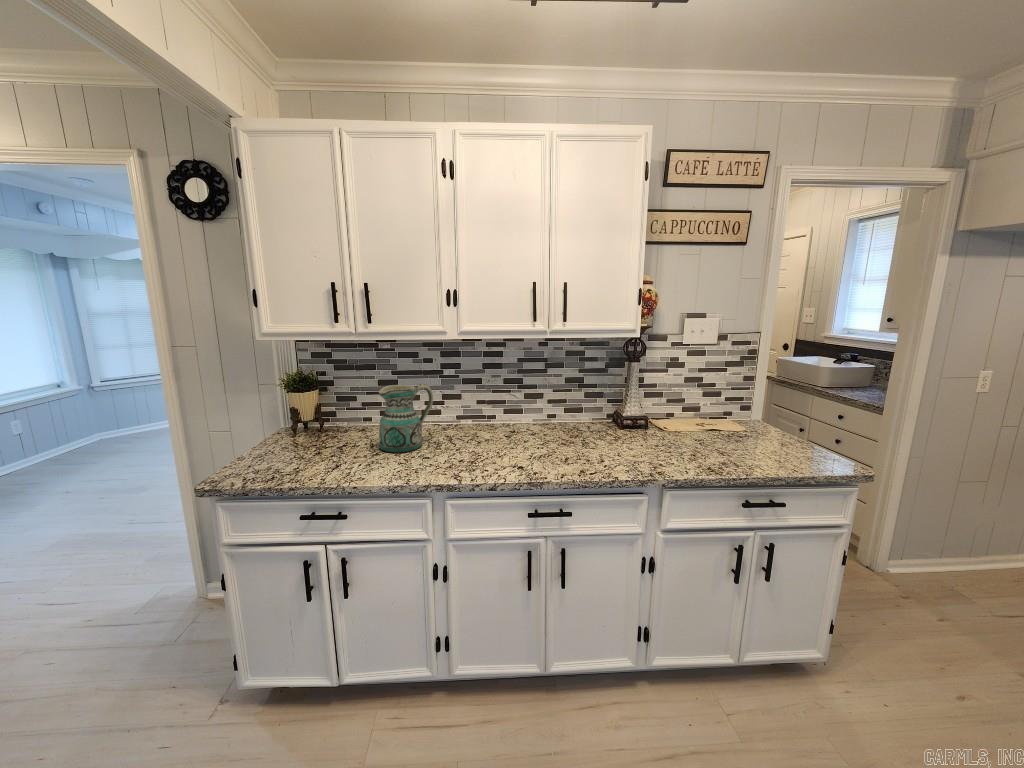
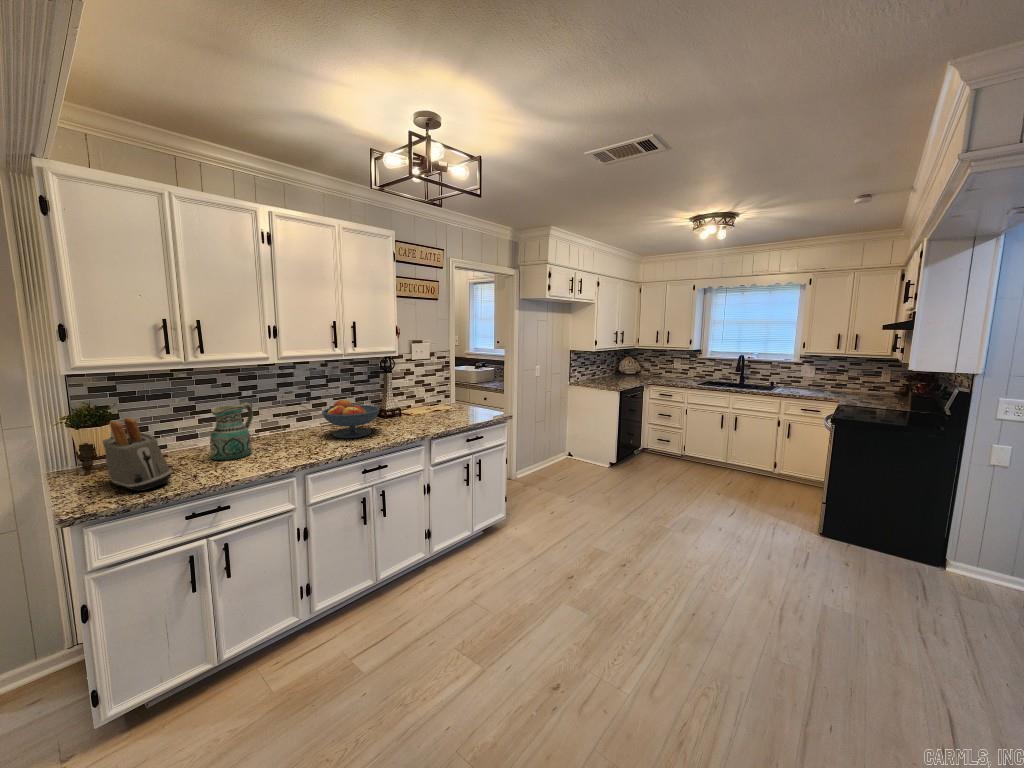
toaster: none [262,388,321,473] -> present [103,417,171,491]
fruit bowl: none [510,394,590,456] -> present [322,400,380,438]

